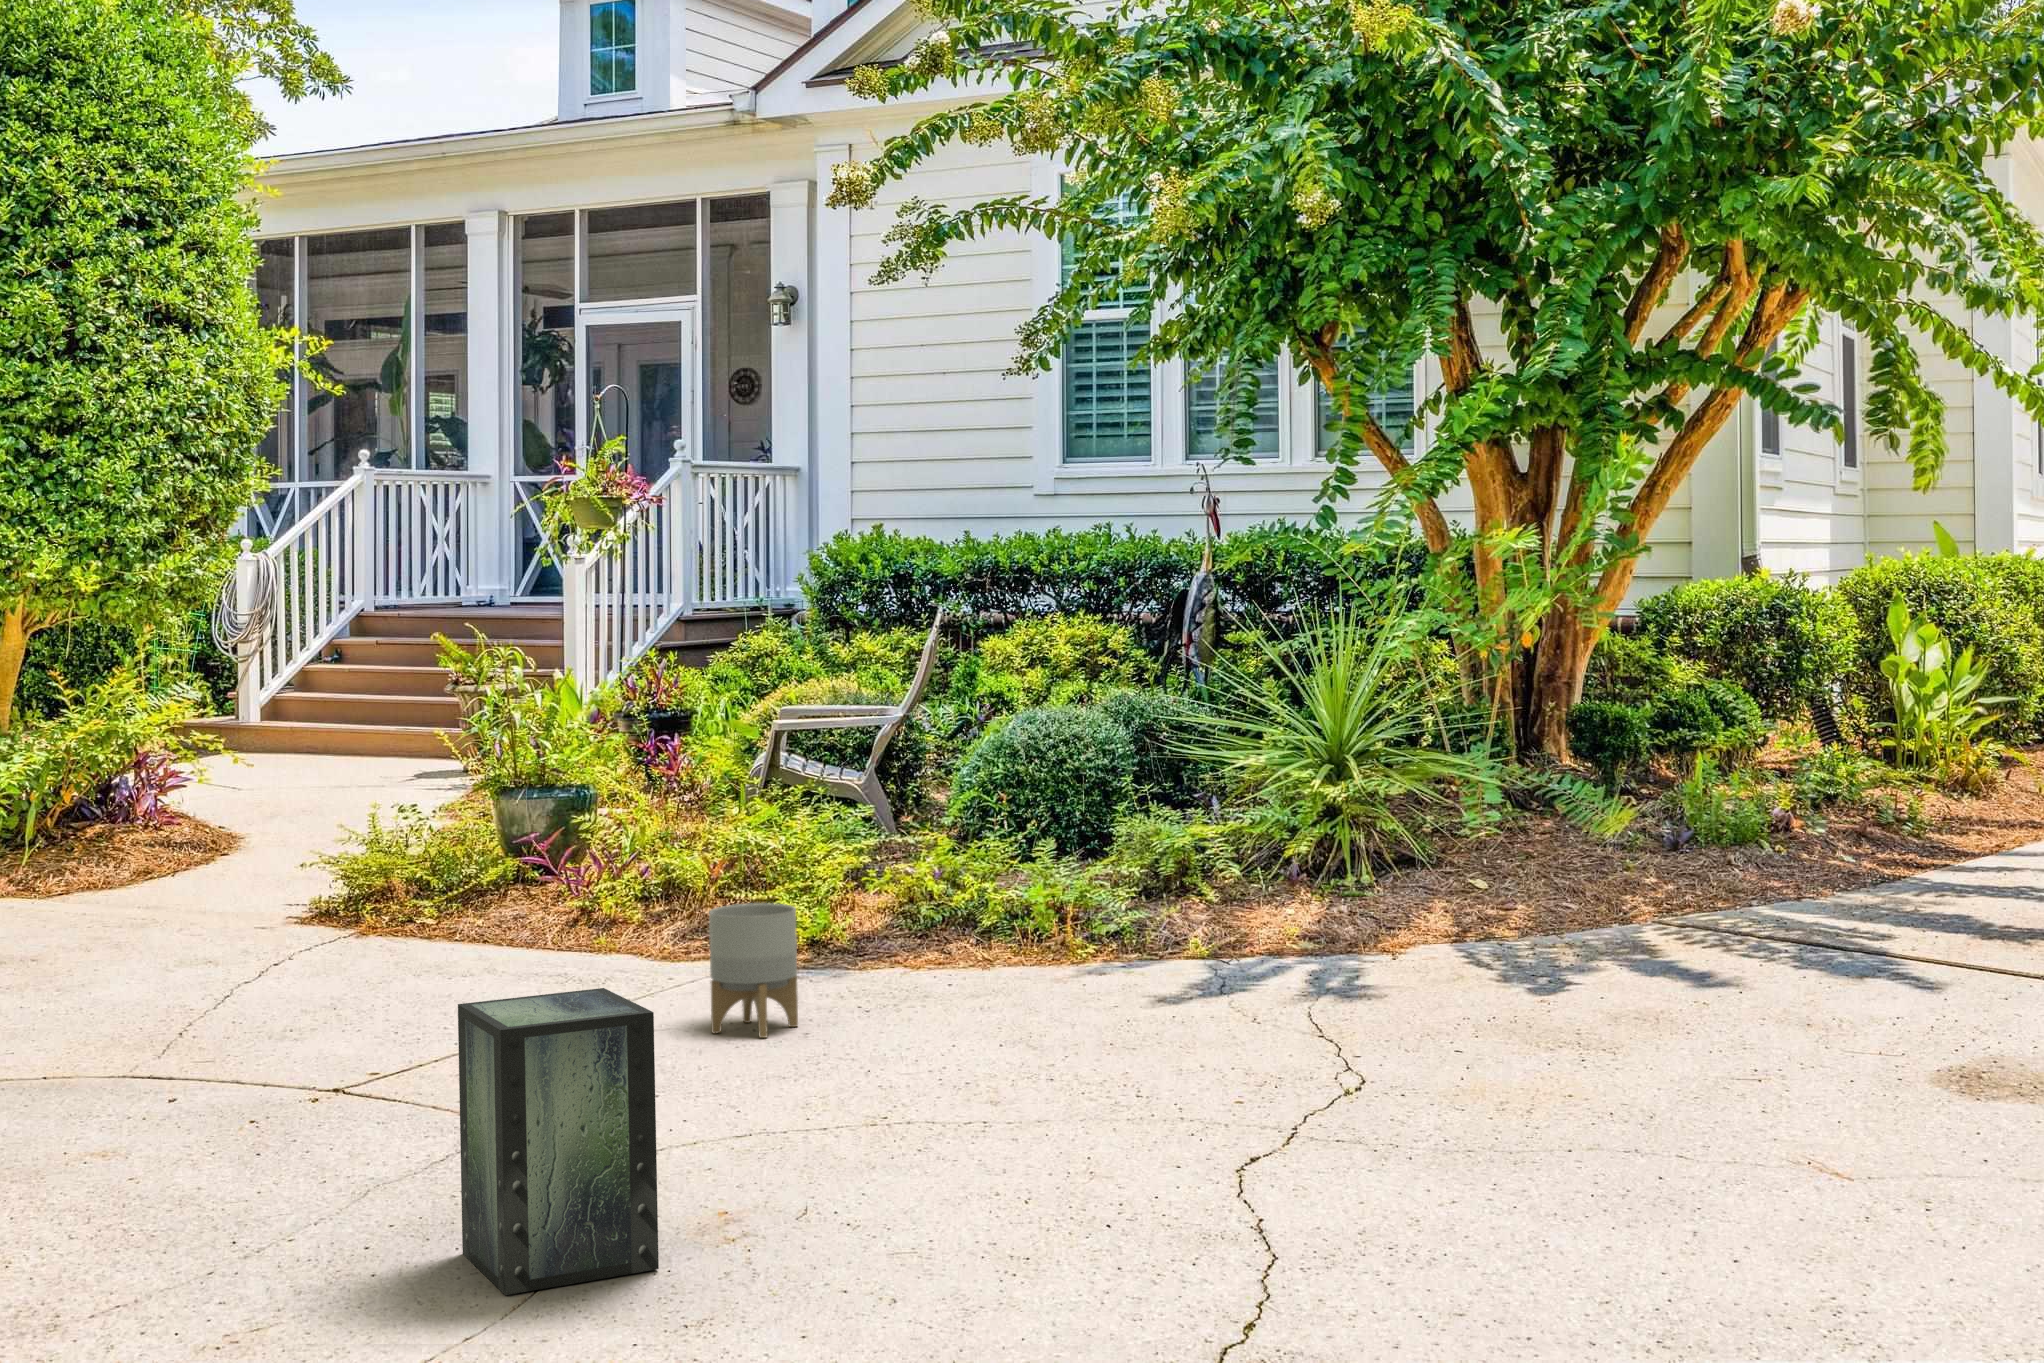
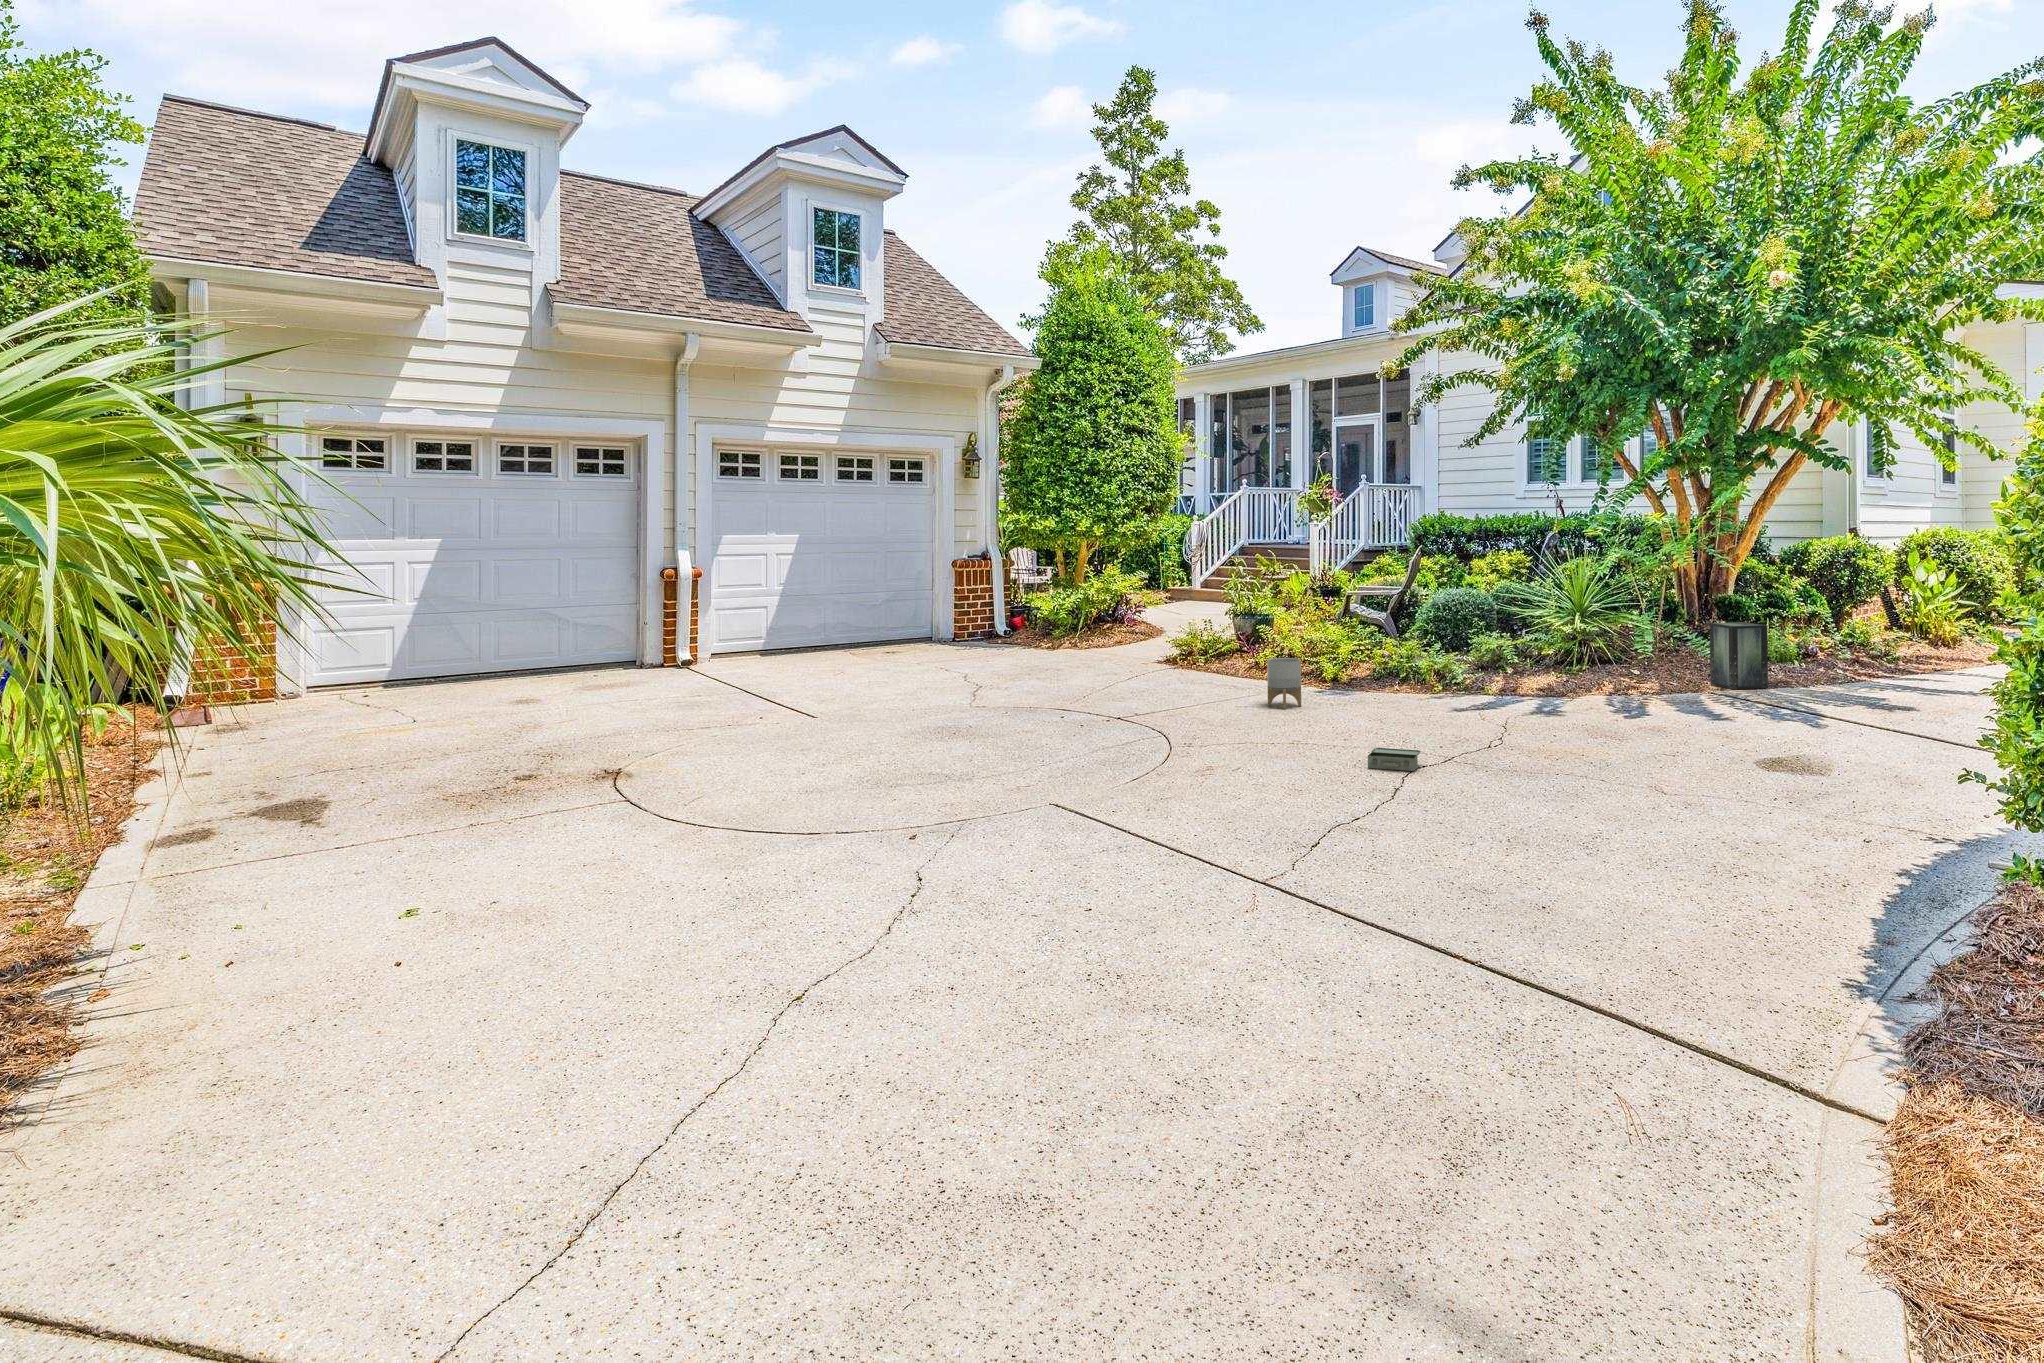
storage box: present [458,988,659,1295] -> present [1710,622,1768,690]
toolbox: none [1132,1130,1258,1189] -> present [1368,748,1421,771]

